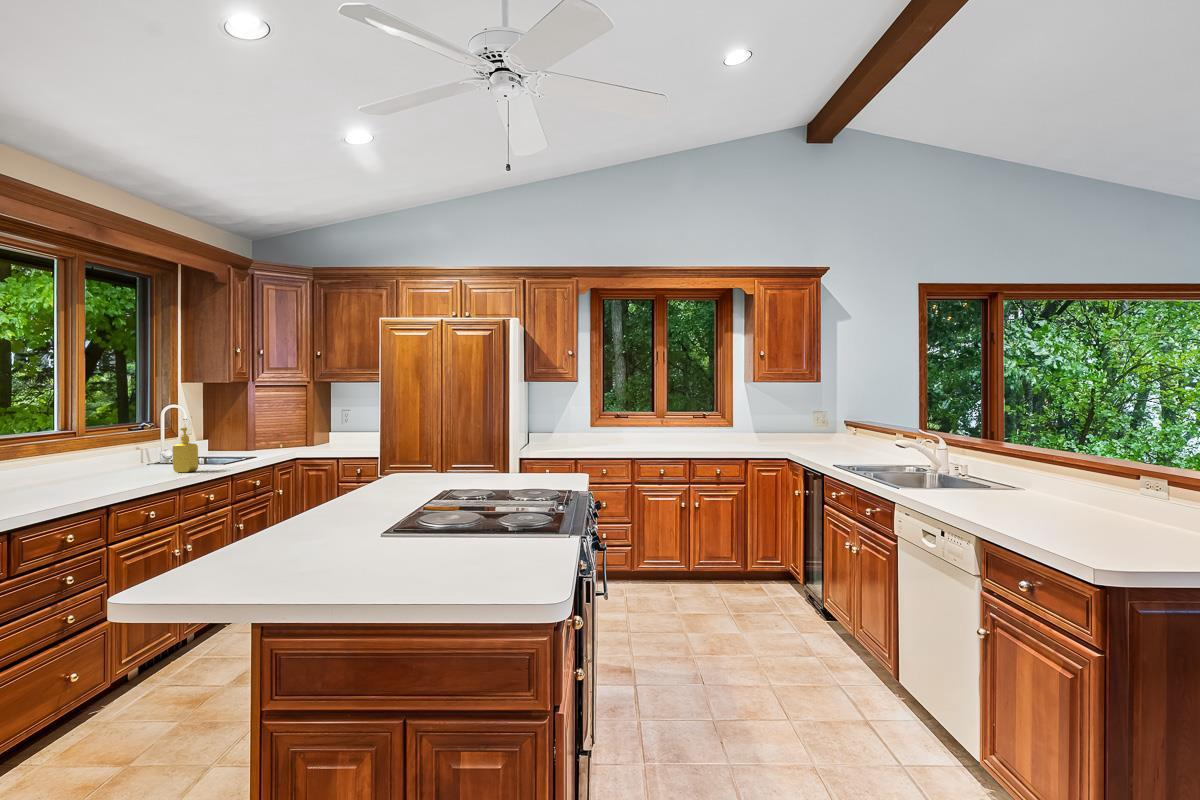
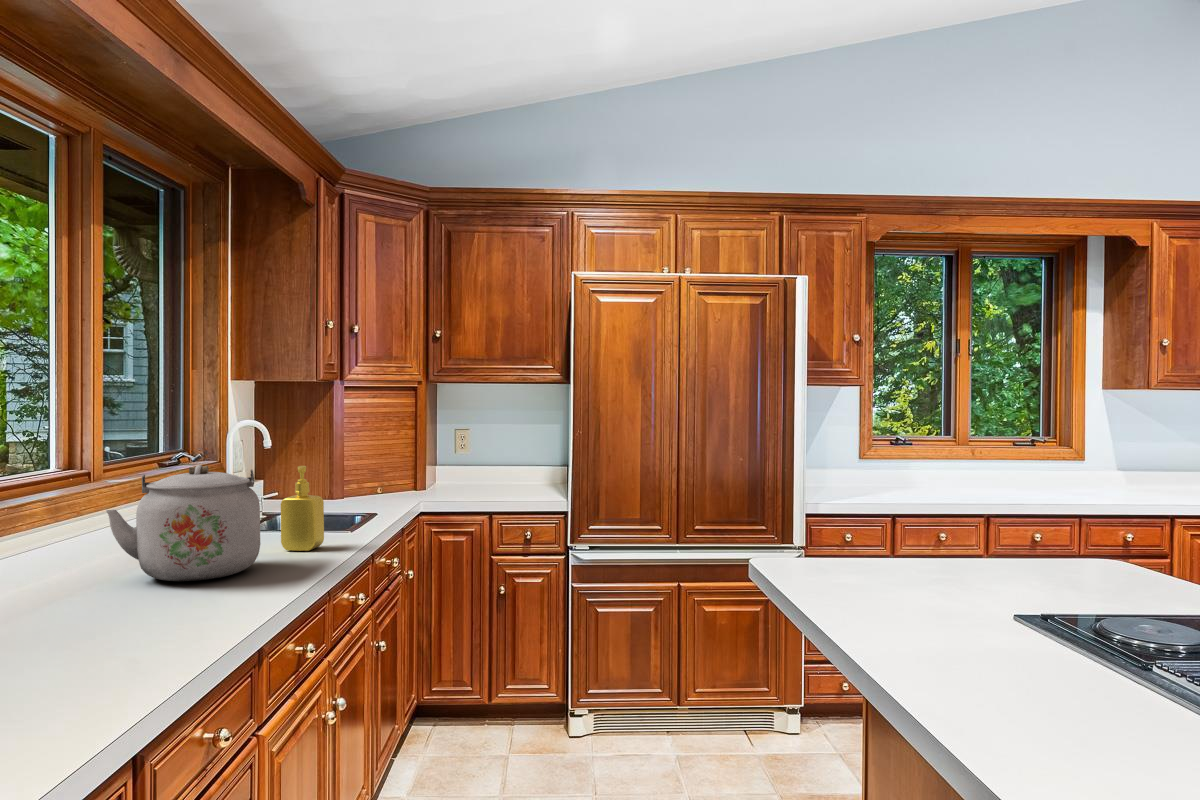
kettle: none [61,426,152,483] -> present [106,465,260,581]

